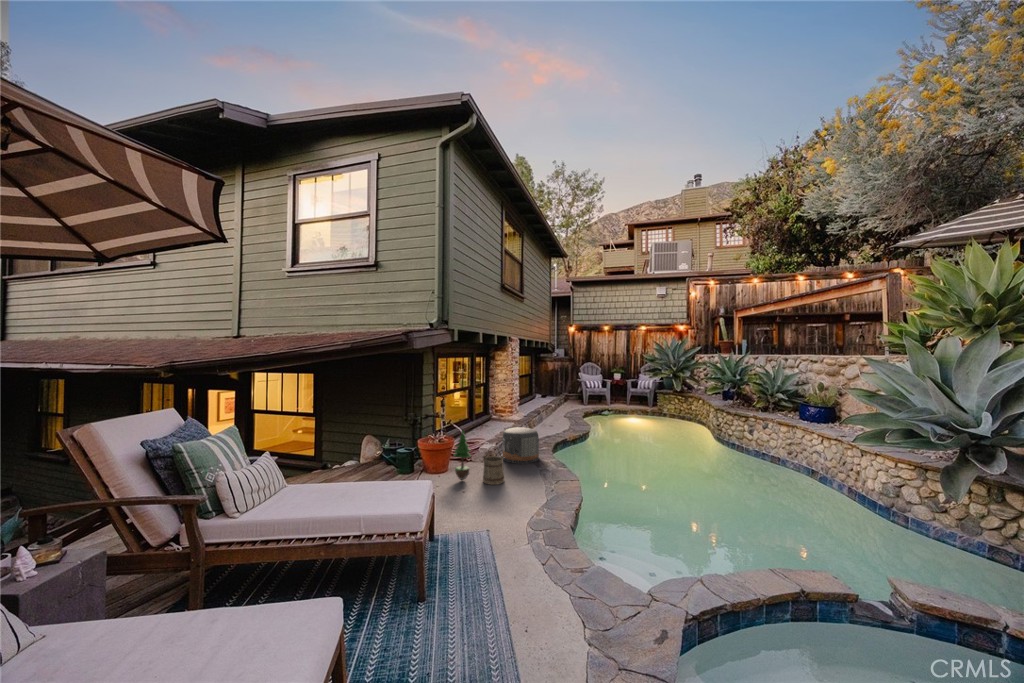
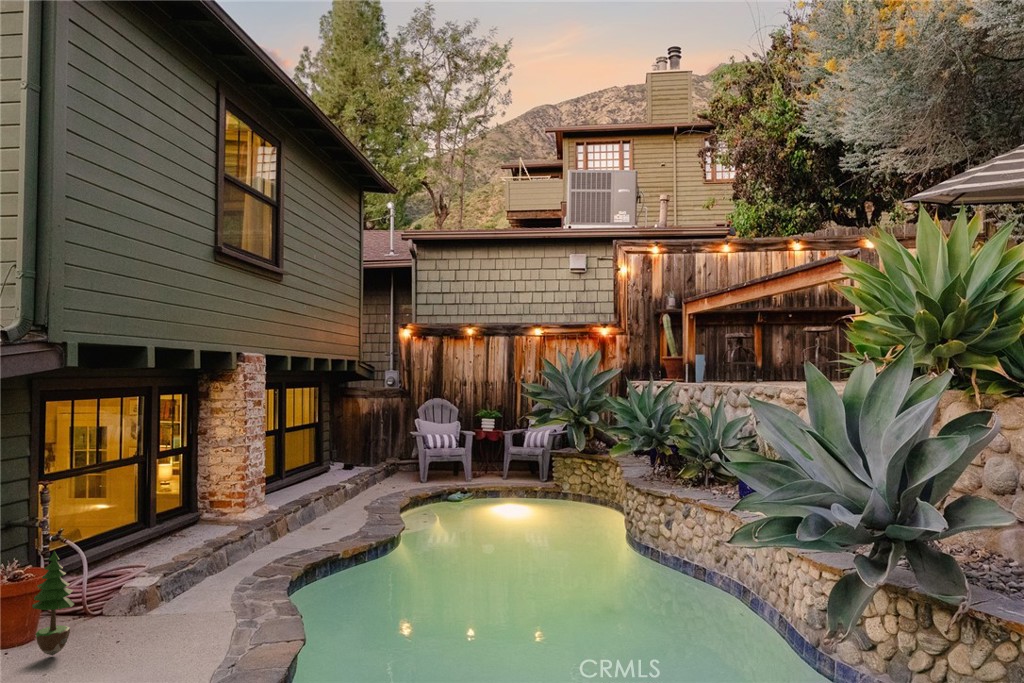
pouf: present [502,427,539,464] -> none [171,538,248,611]
bucket: present [483,446,504,485] -> none [95,582,143,660]

